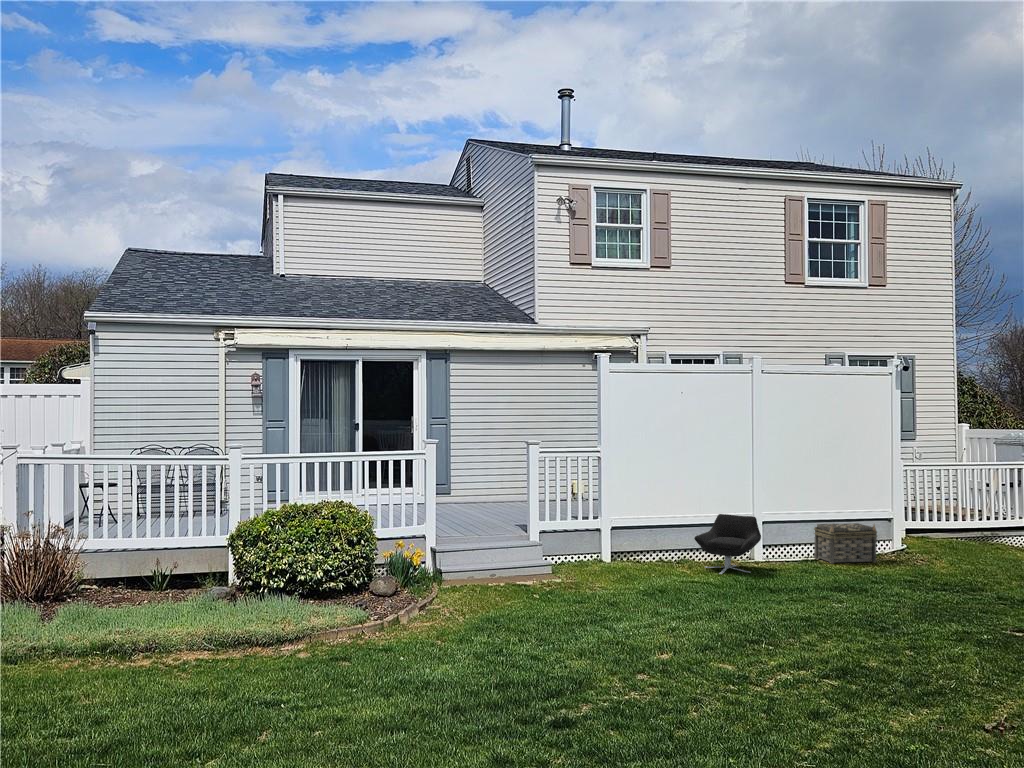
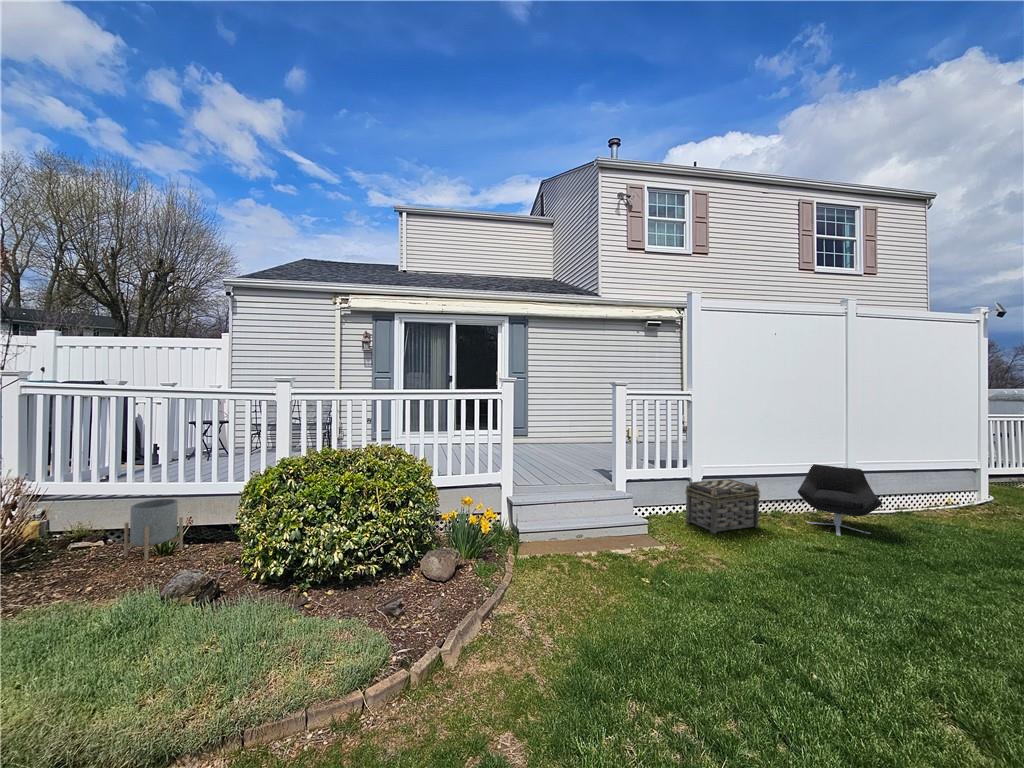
basket: present [814,523,877,564] -> present [685,479,760,534]
planter: none [106,549,148,597] -> present [124,499,183,561]

